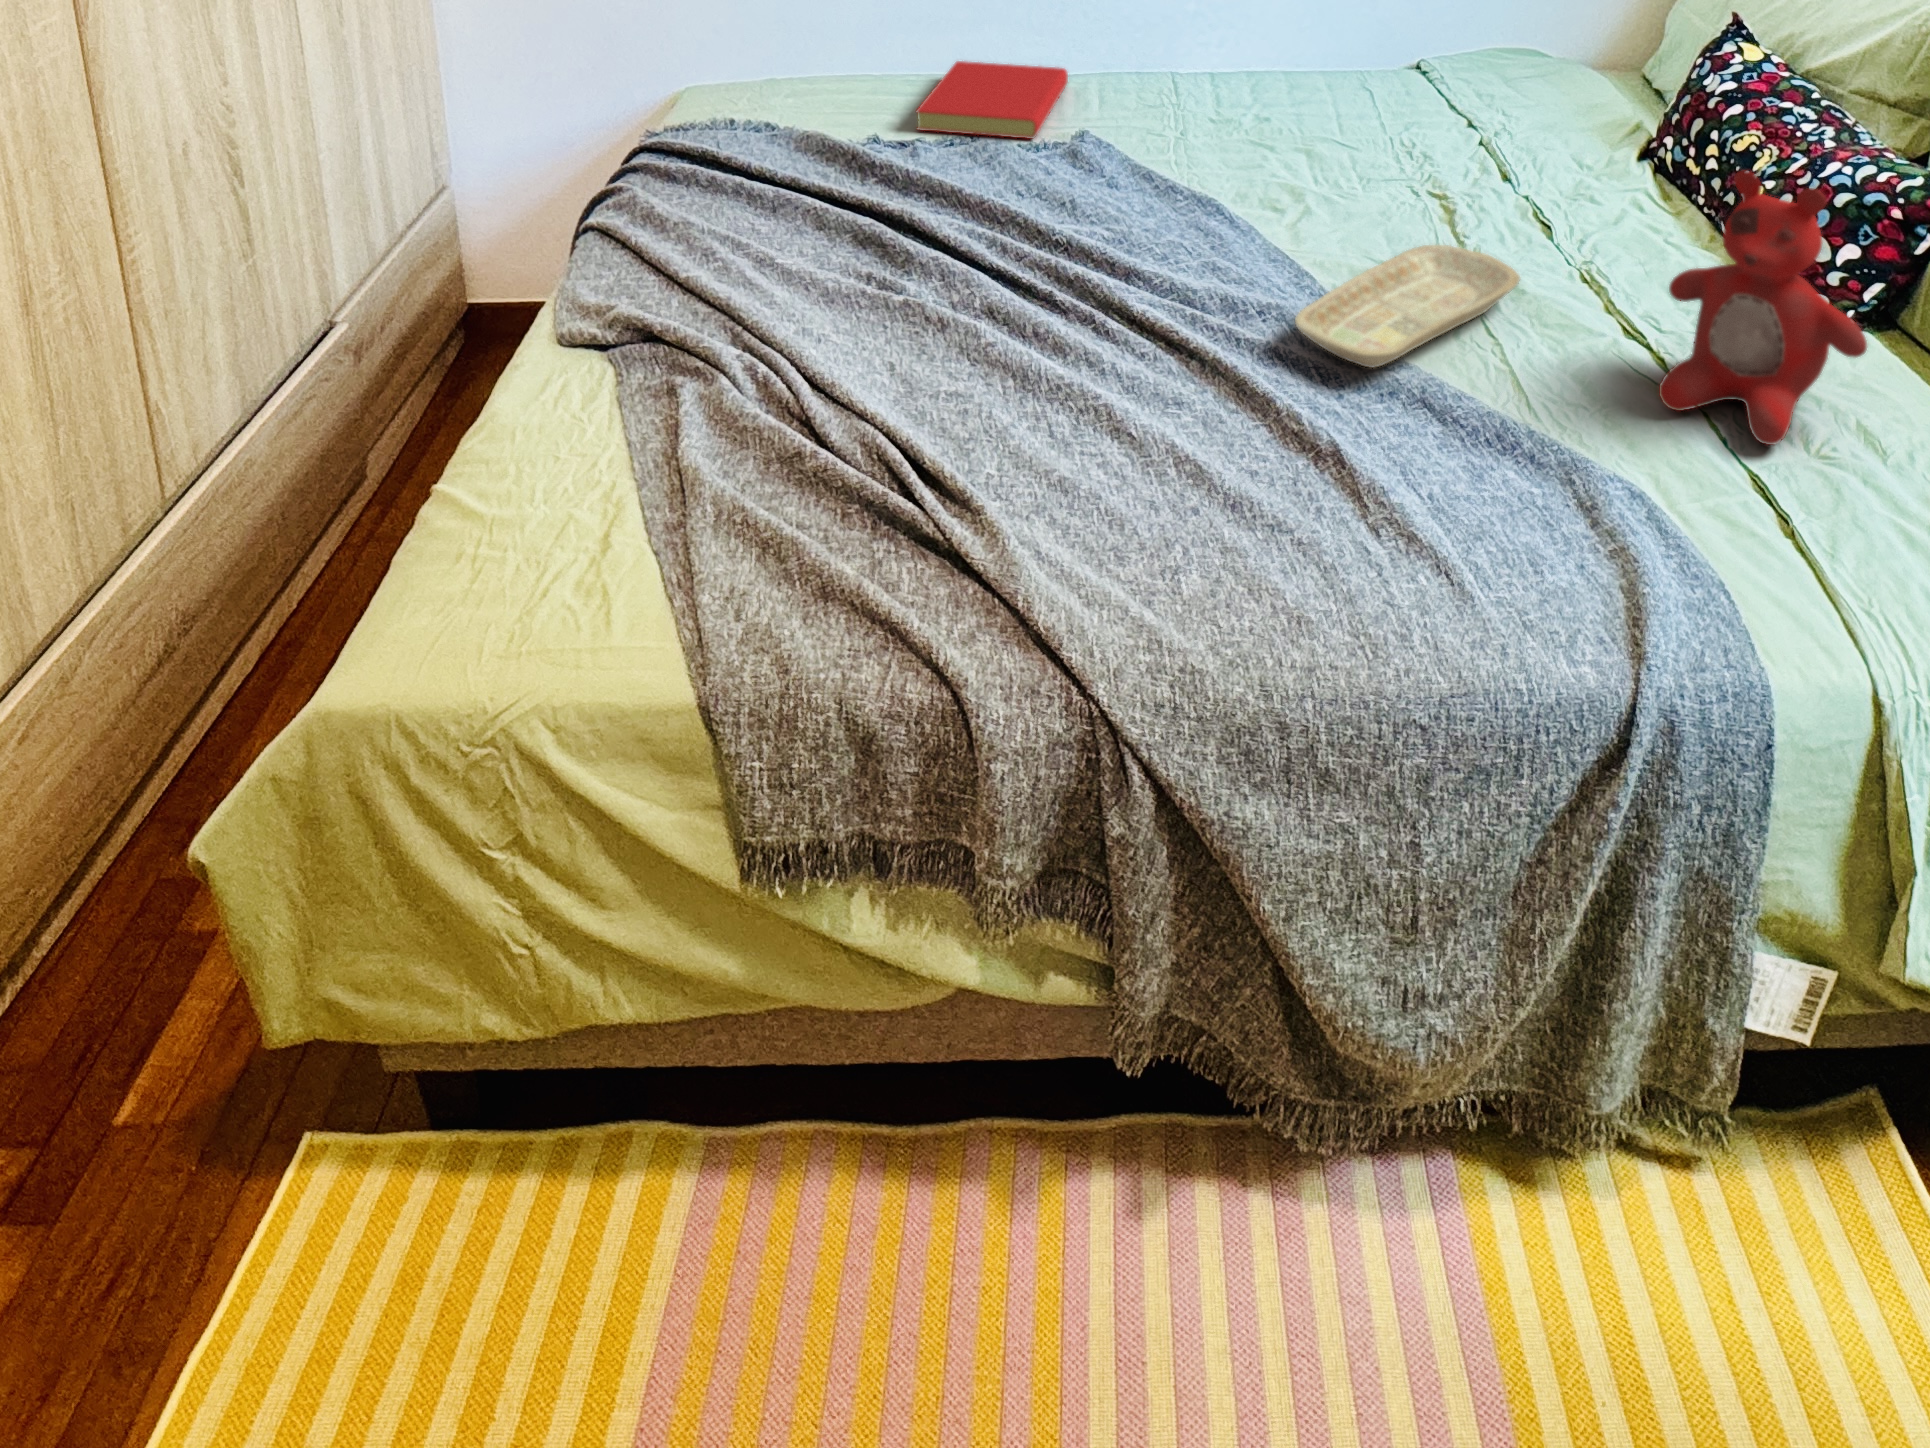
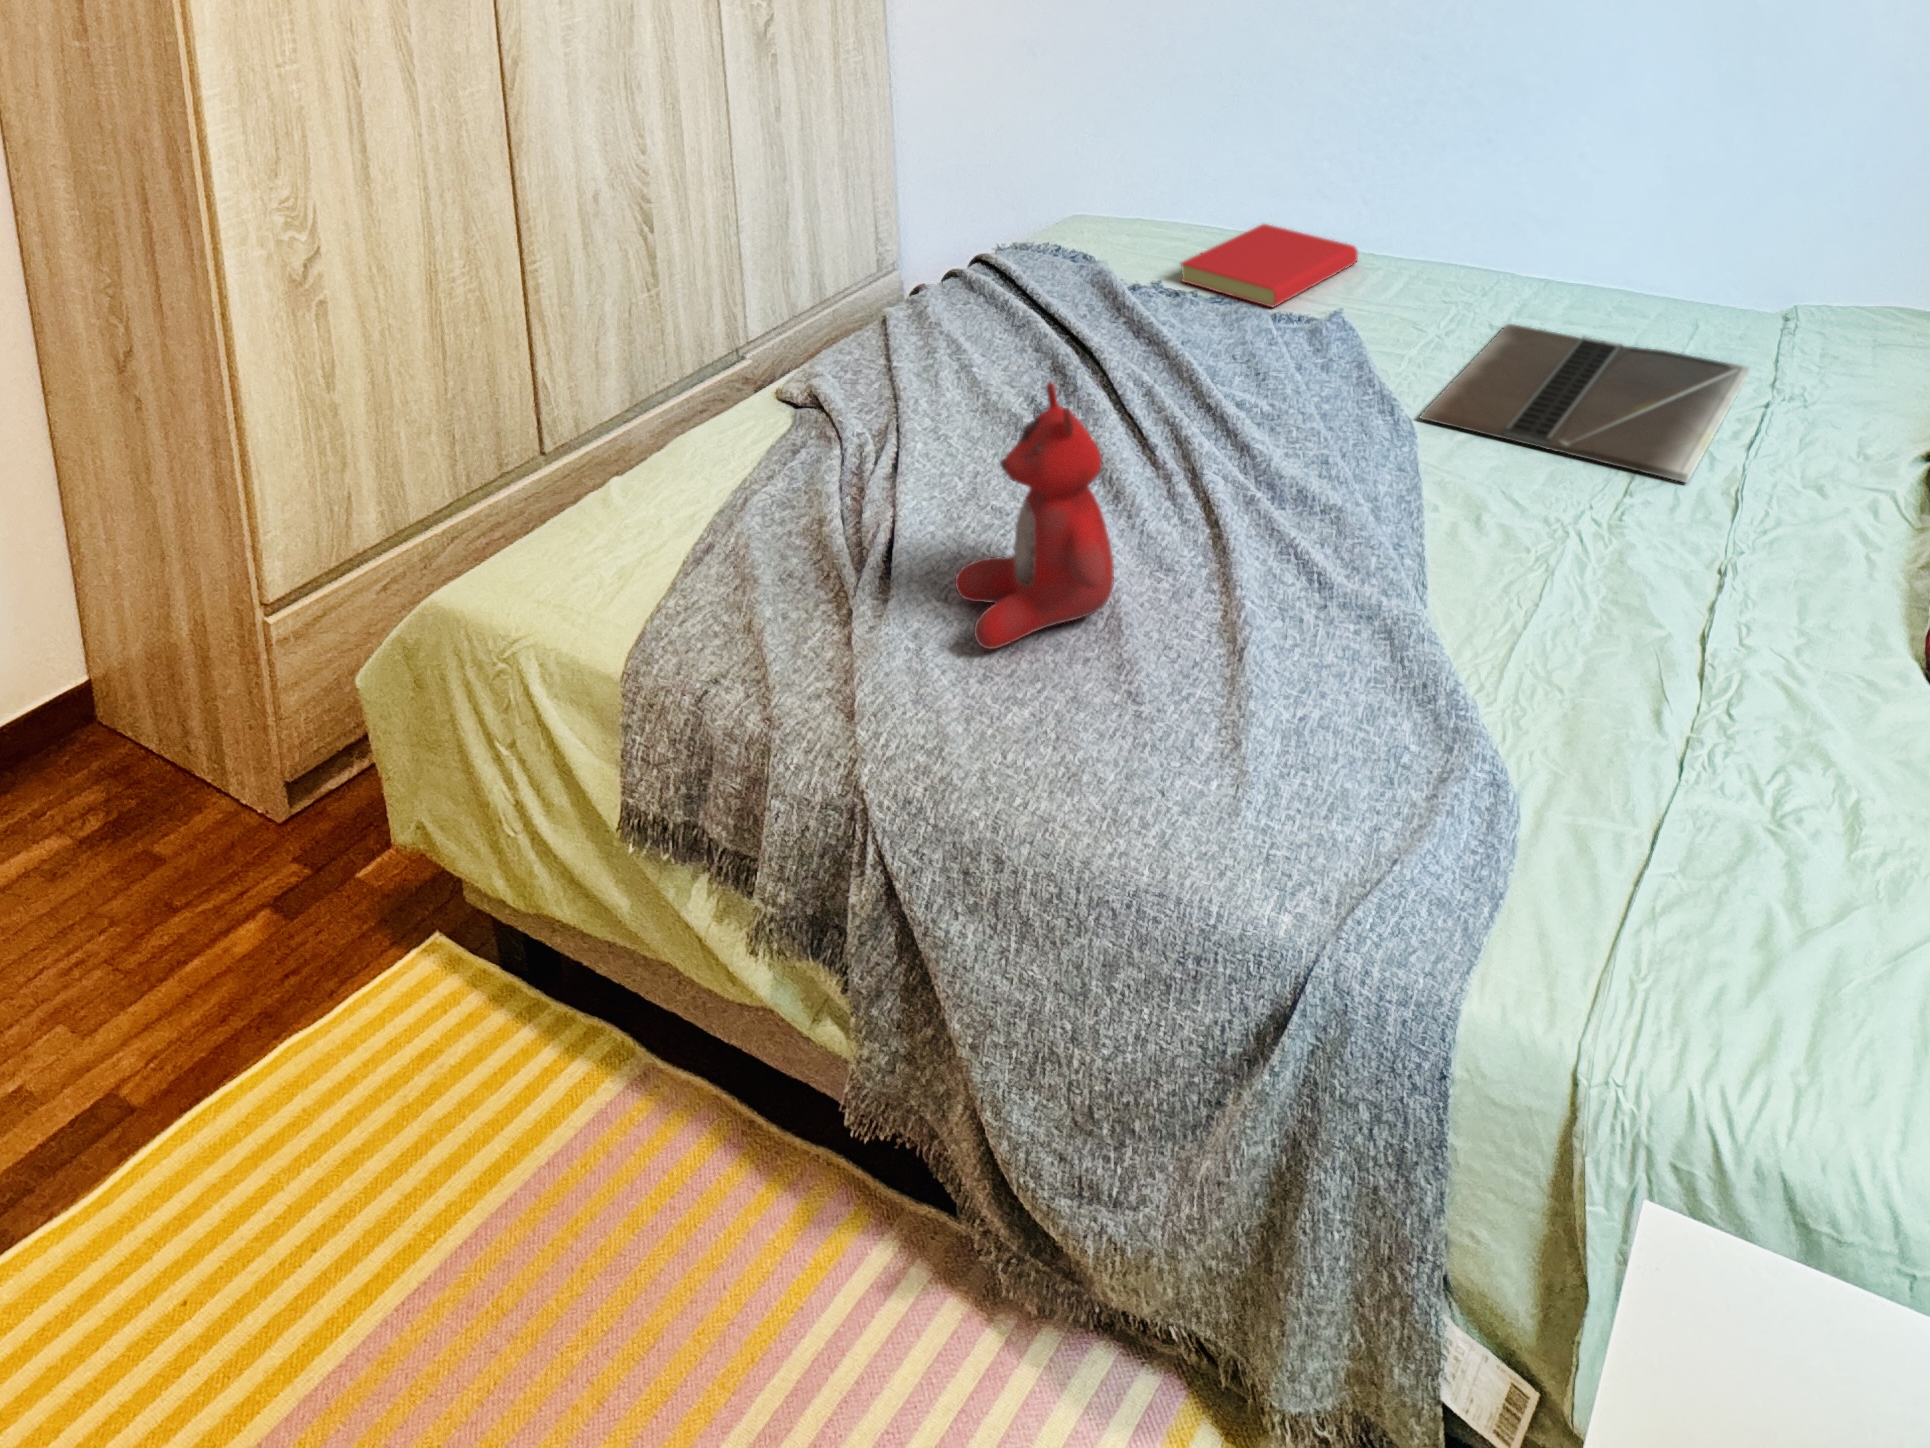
laptop: none [1251,114,1517,216] -> present [1419,324,1749,483]
stuffed bear: present [1659,171,1867,445] -> present [955,382,1114,649]
tray: present [1295,245,1520,368] -> none [1304,485,1591,589]

